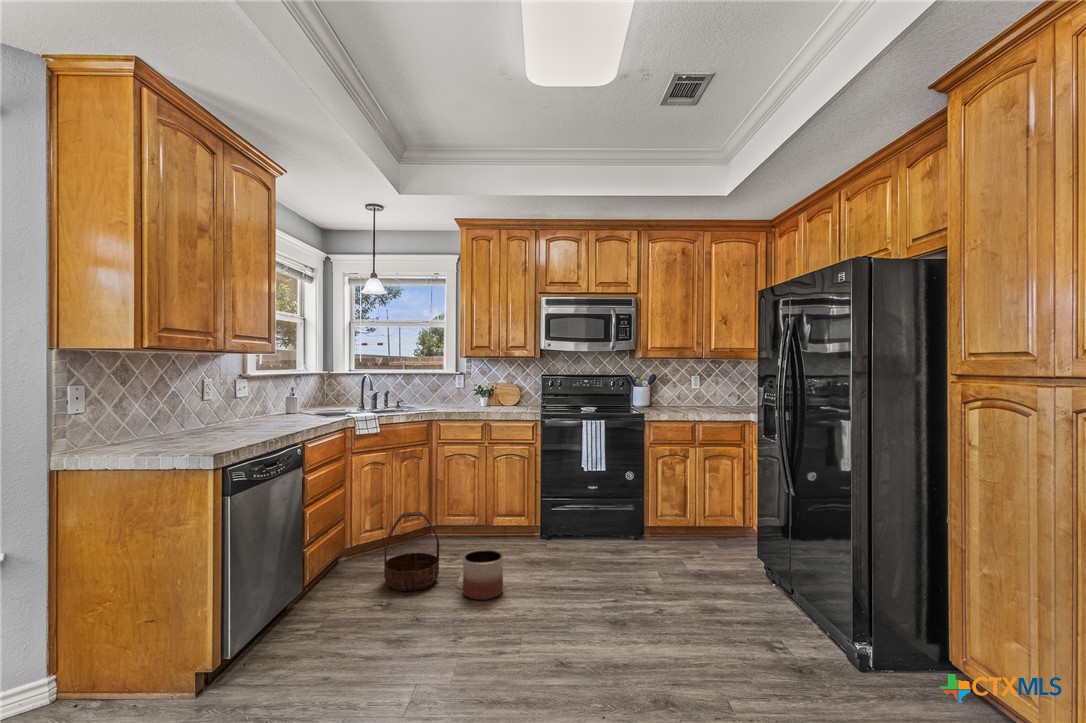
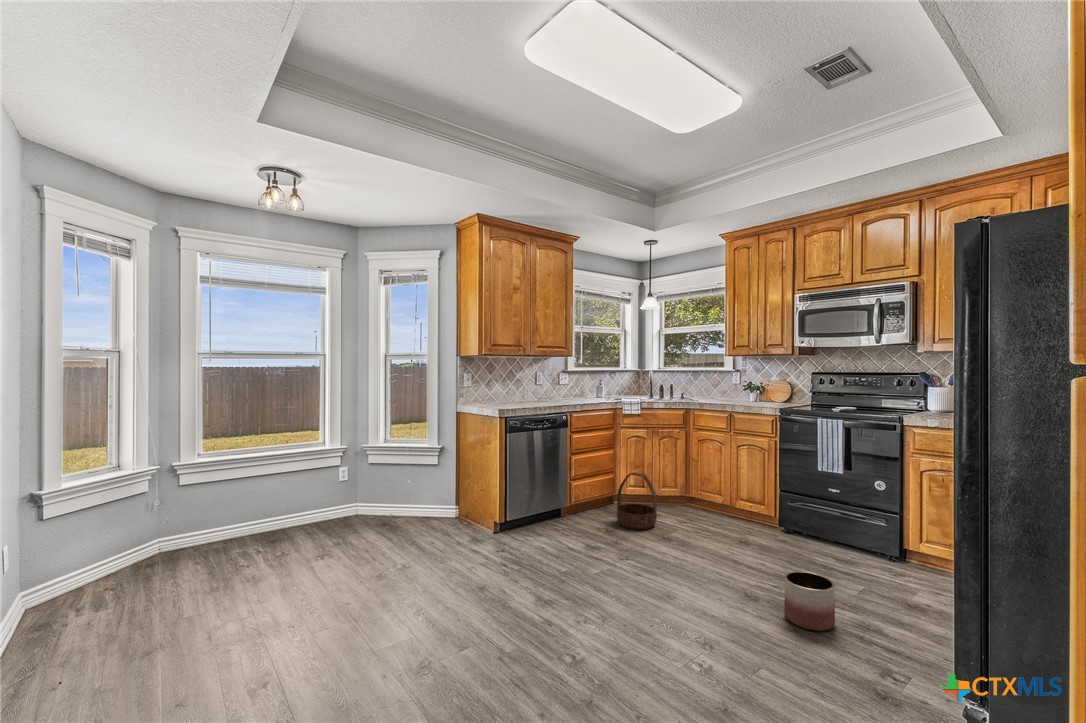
planter: present [463,550,503,600] -> present [784,571,835,631]

